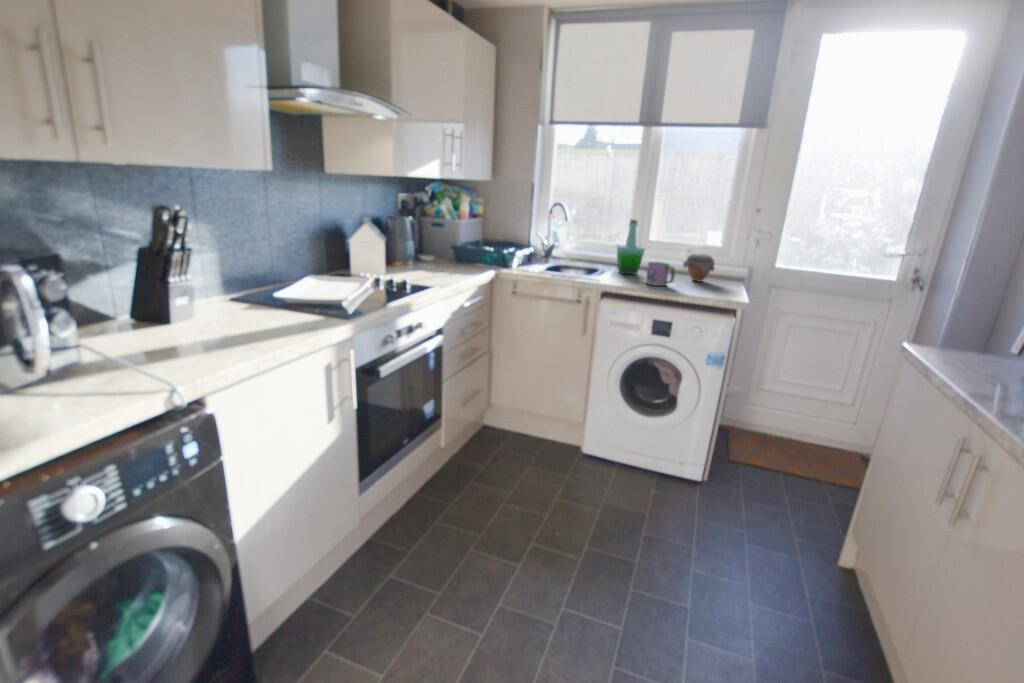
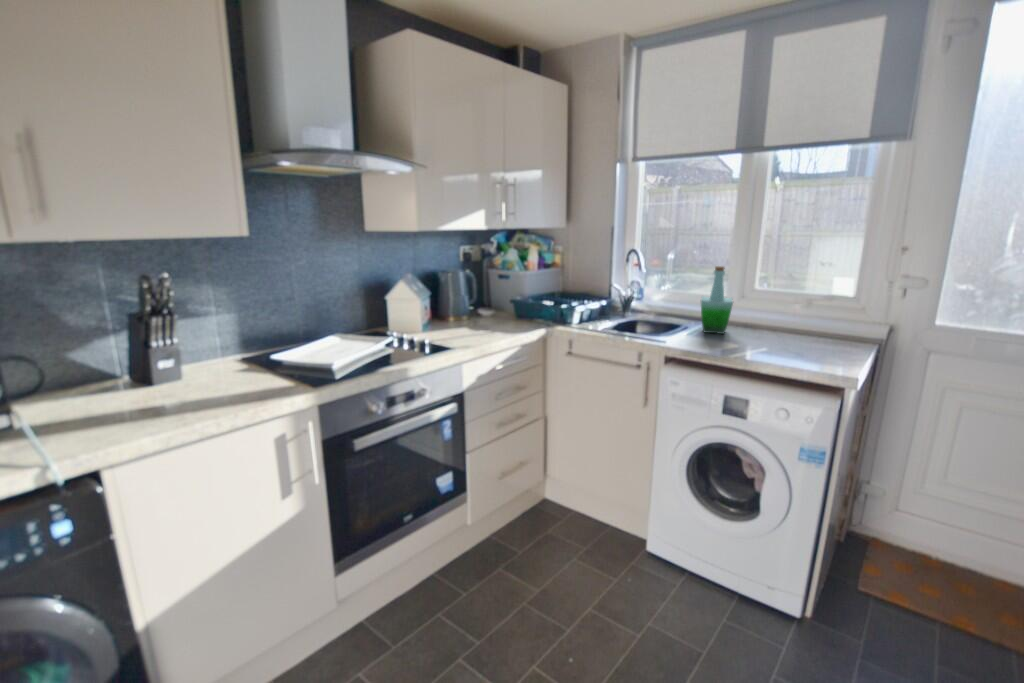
jar: present [683,254,715,281] -> none [785,309,831,345]
mug: present [646,262,675,286] -> none [724,320,761,351]

